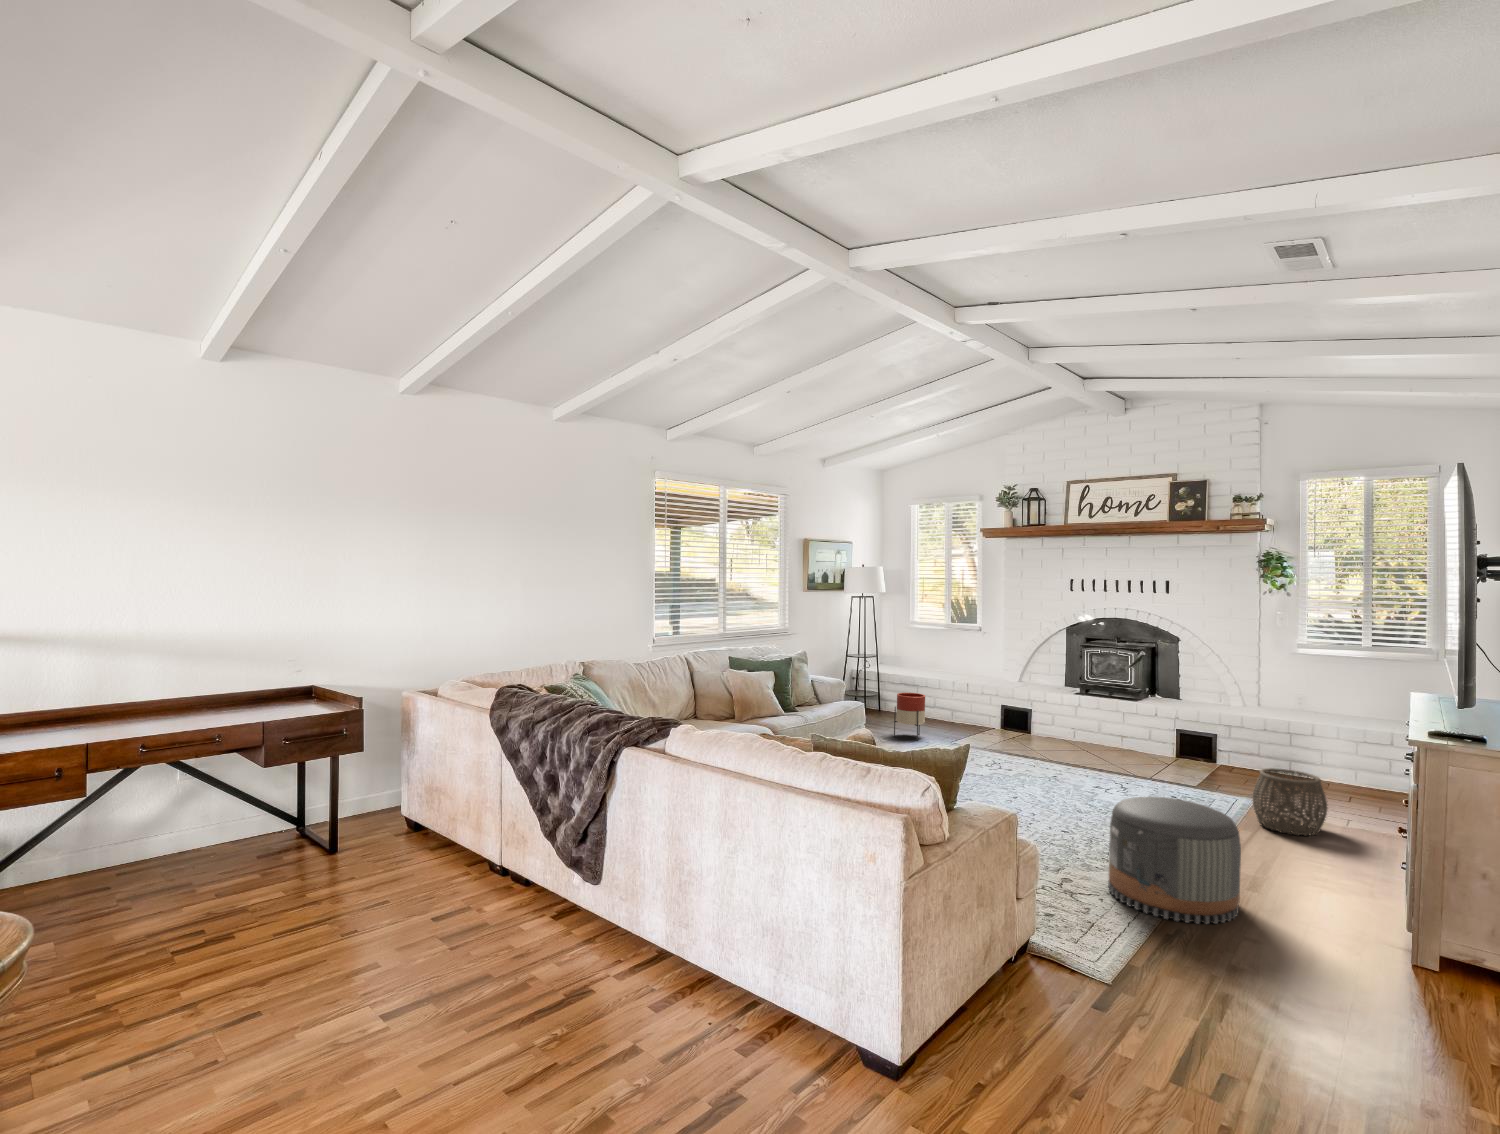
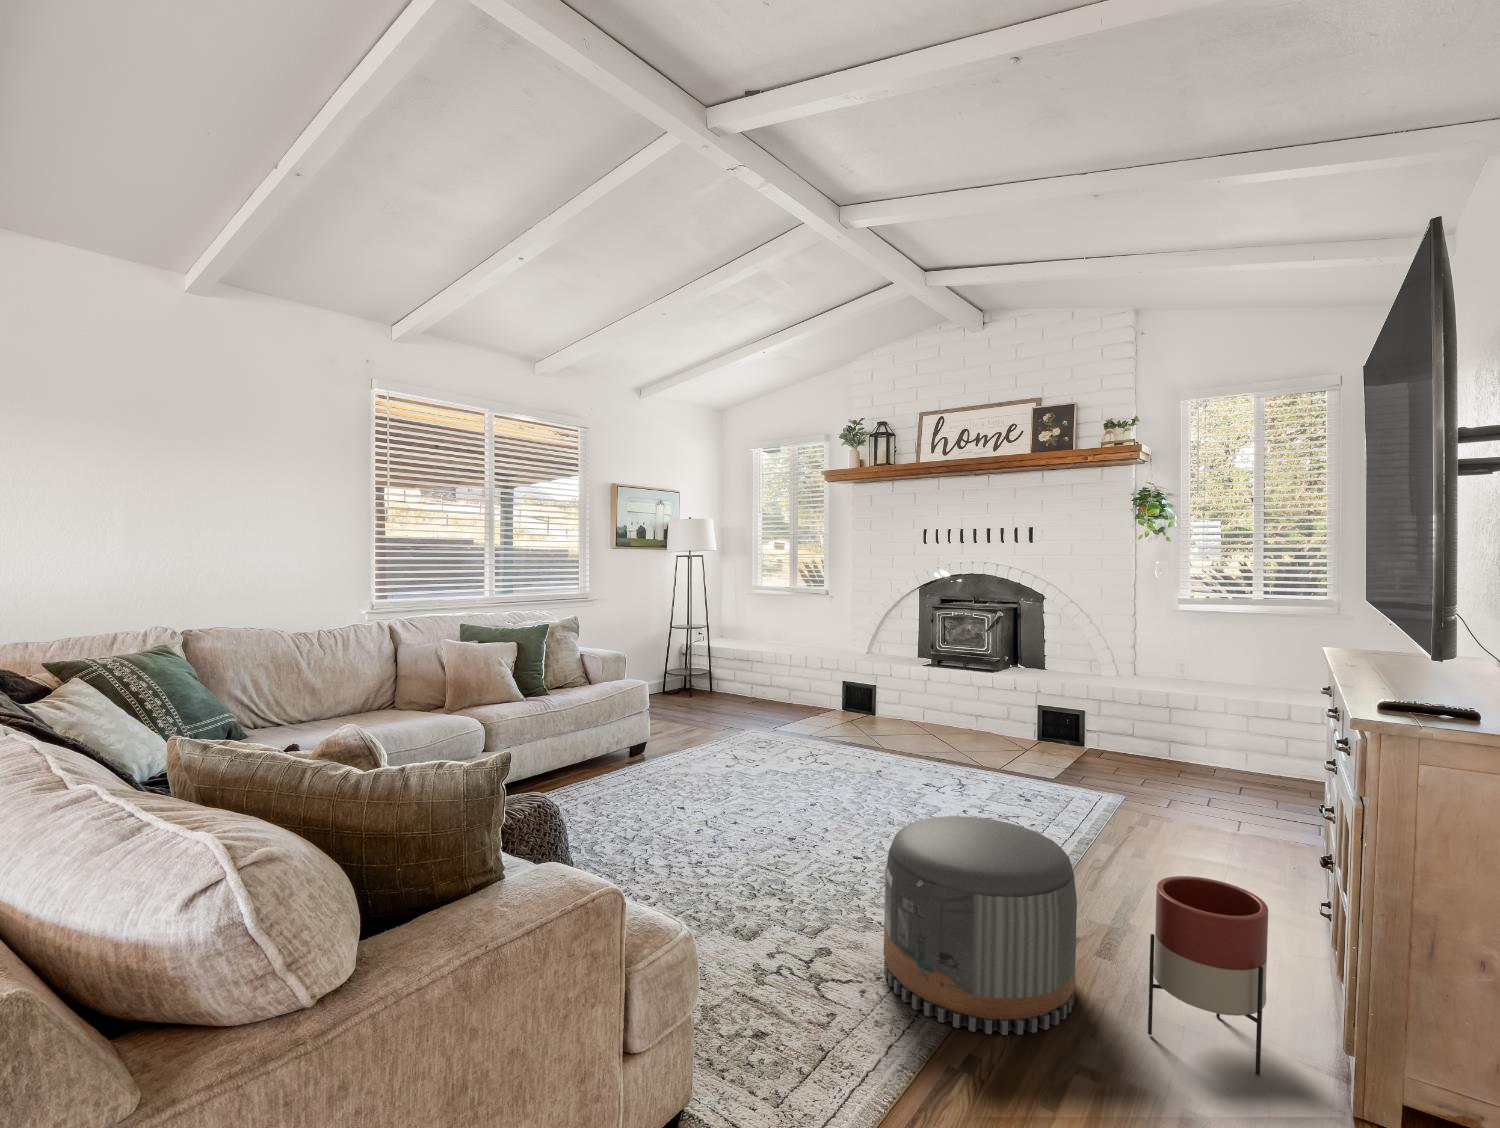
planter: present [894,693,925,740] -> present [1148,876,1268,1075]
woven basket: present [1252,768,1328,836] -> none [1114,757,1211,850]

